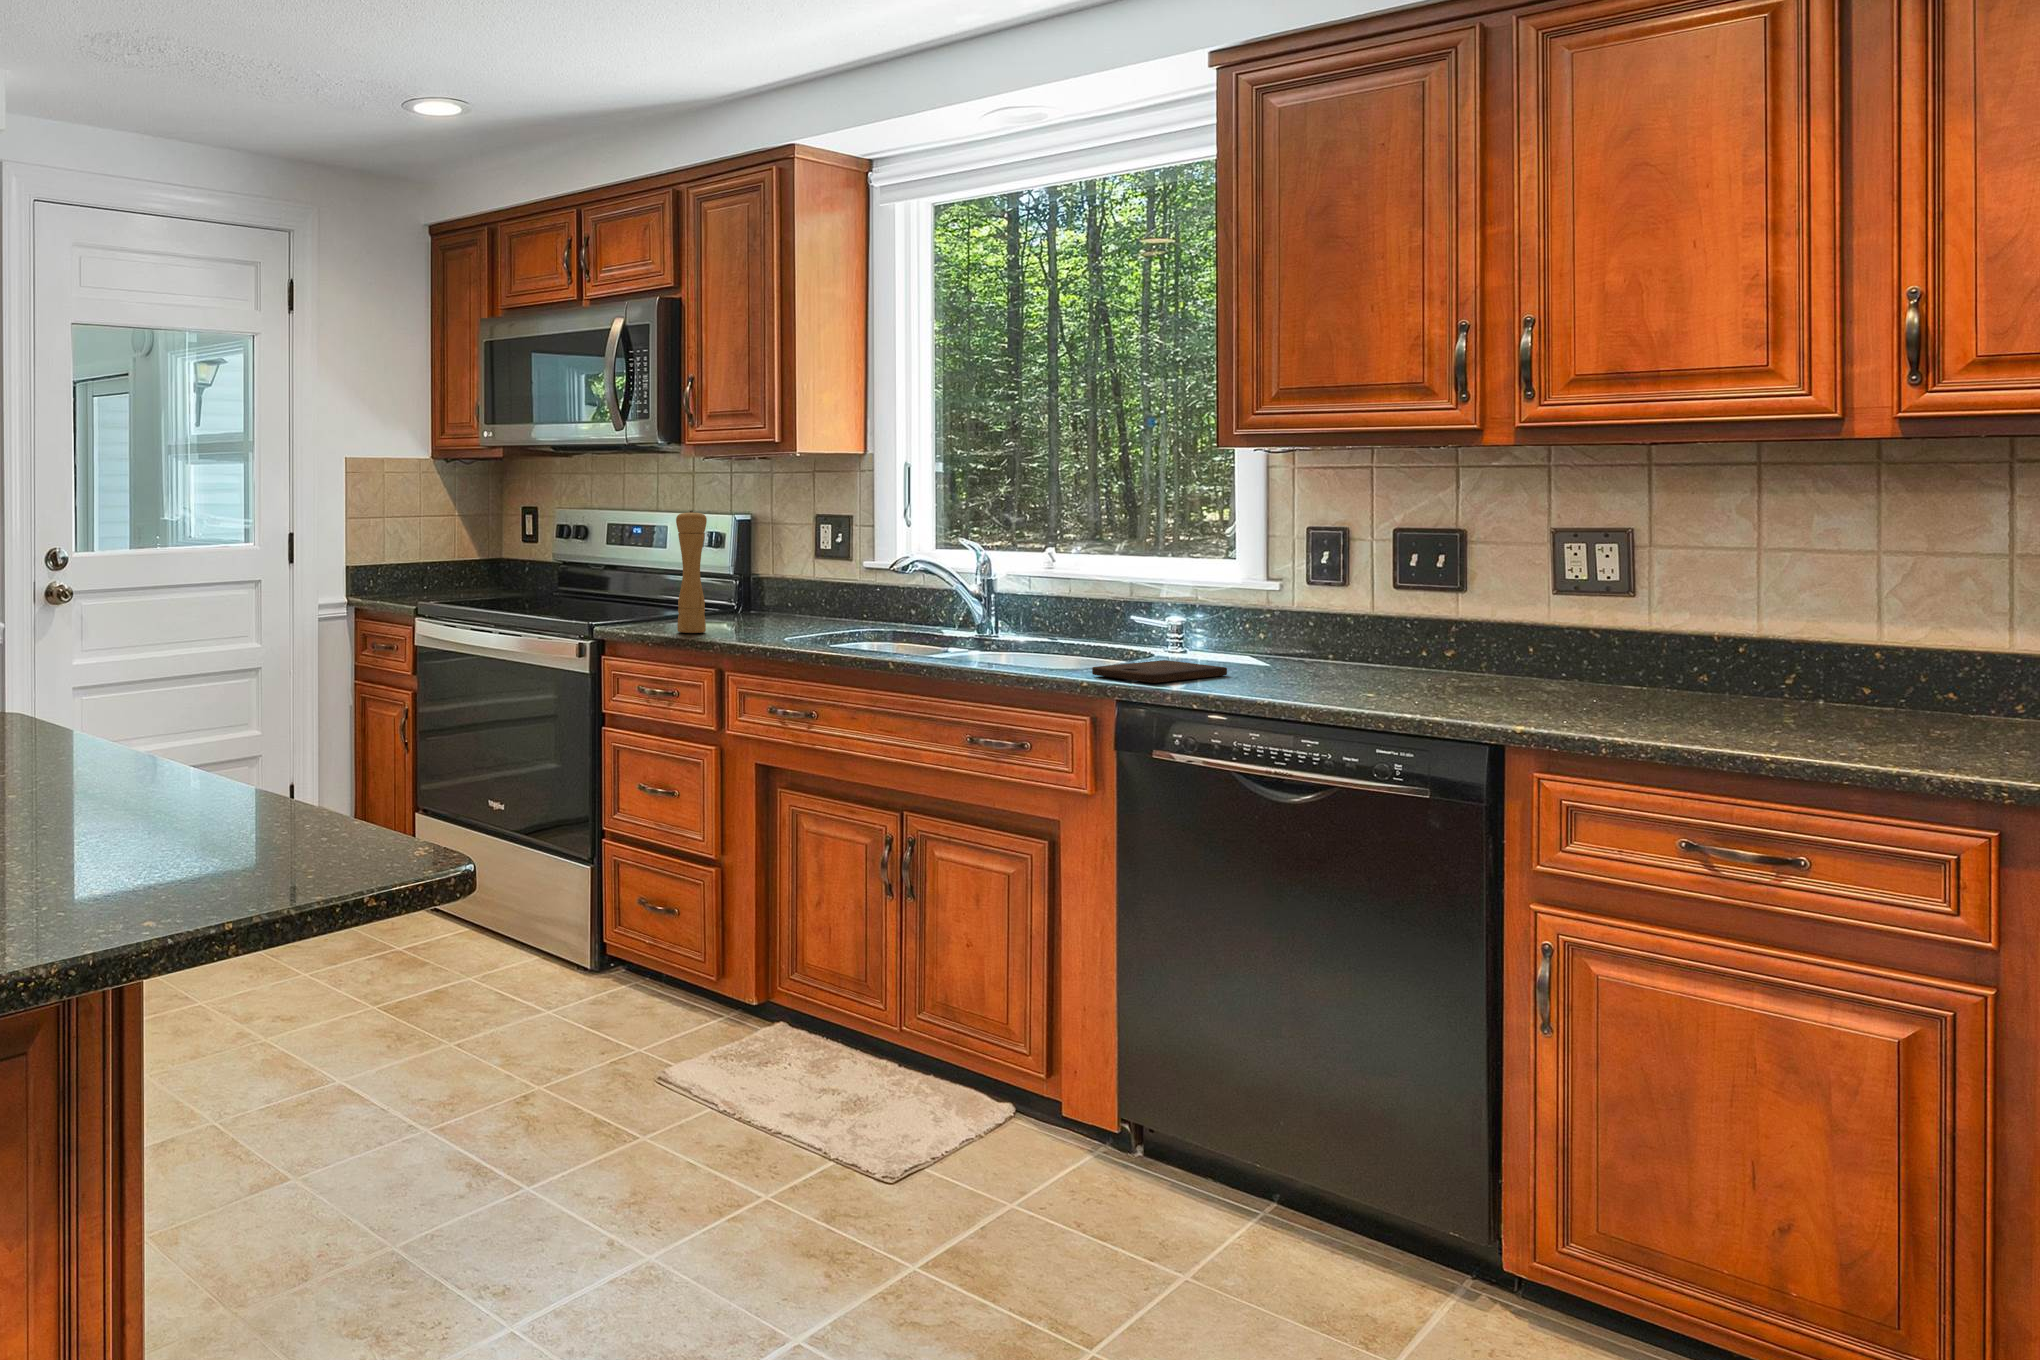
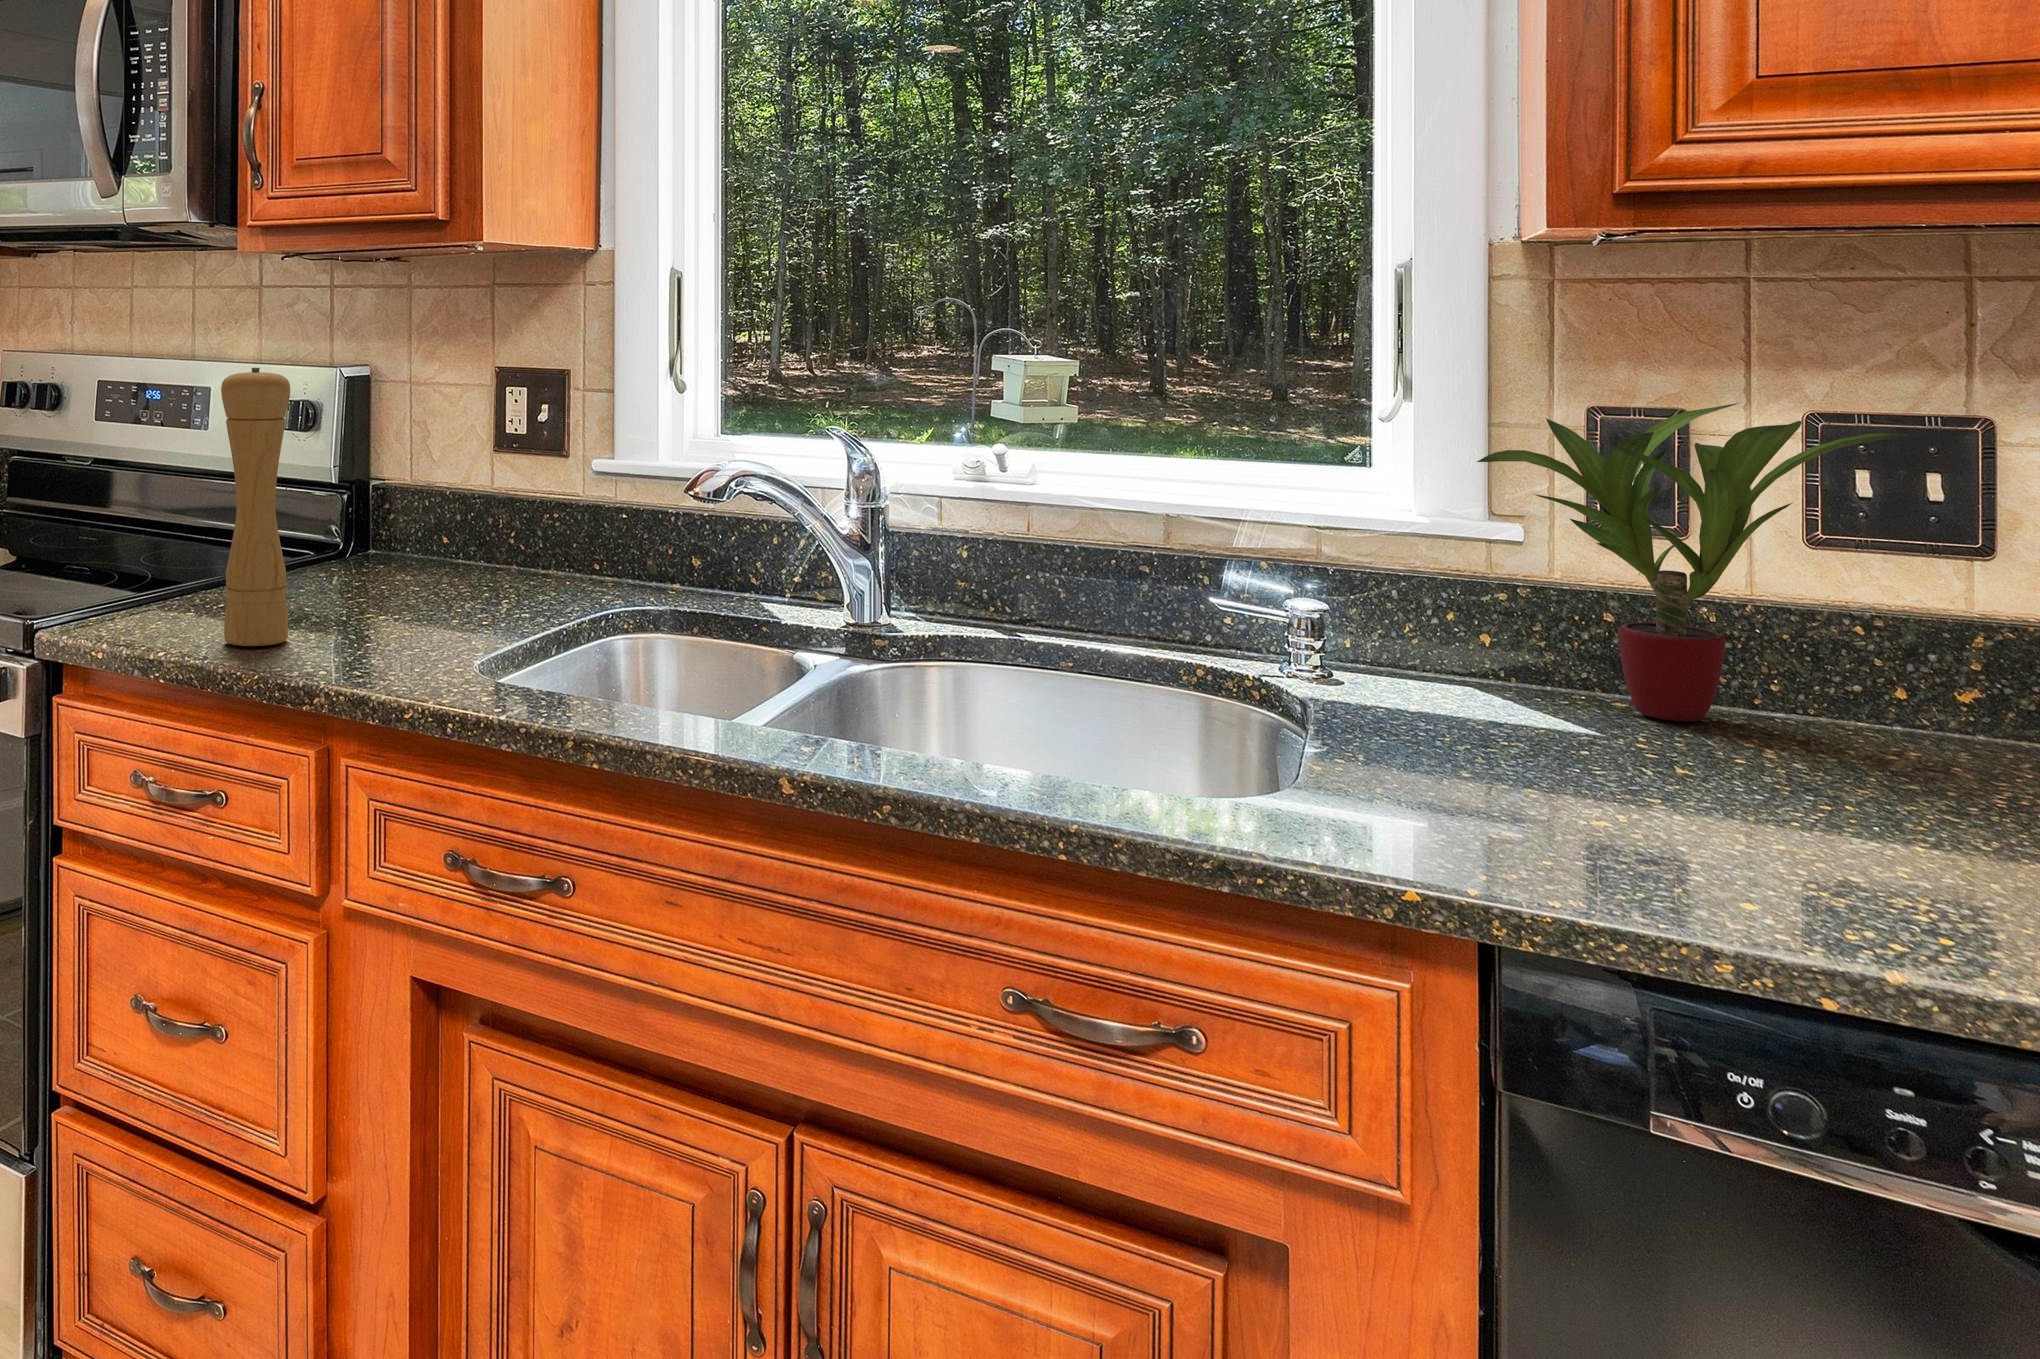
potted plant: none [1235,523,1405,663] -> present [1477,403,1908,722]
cutting board: present [1092,660,1227,683] -> none [1348,749,1634,877]

